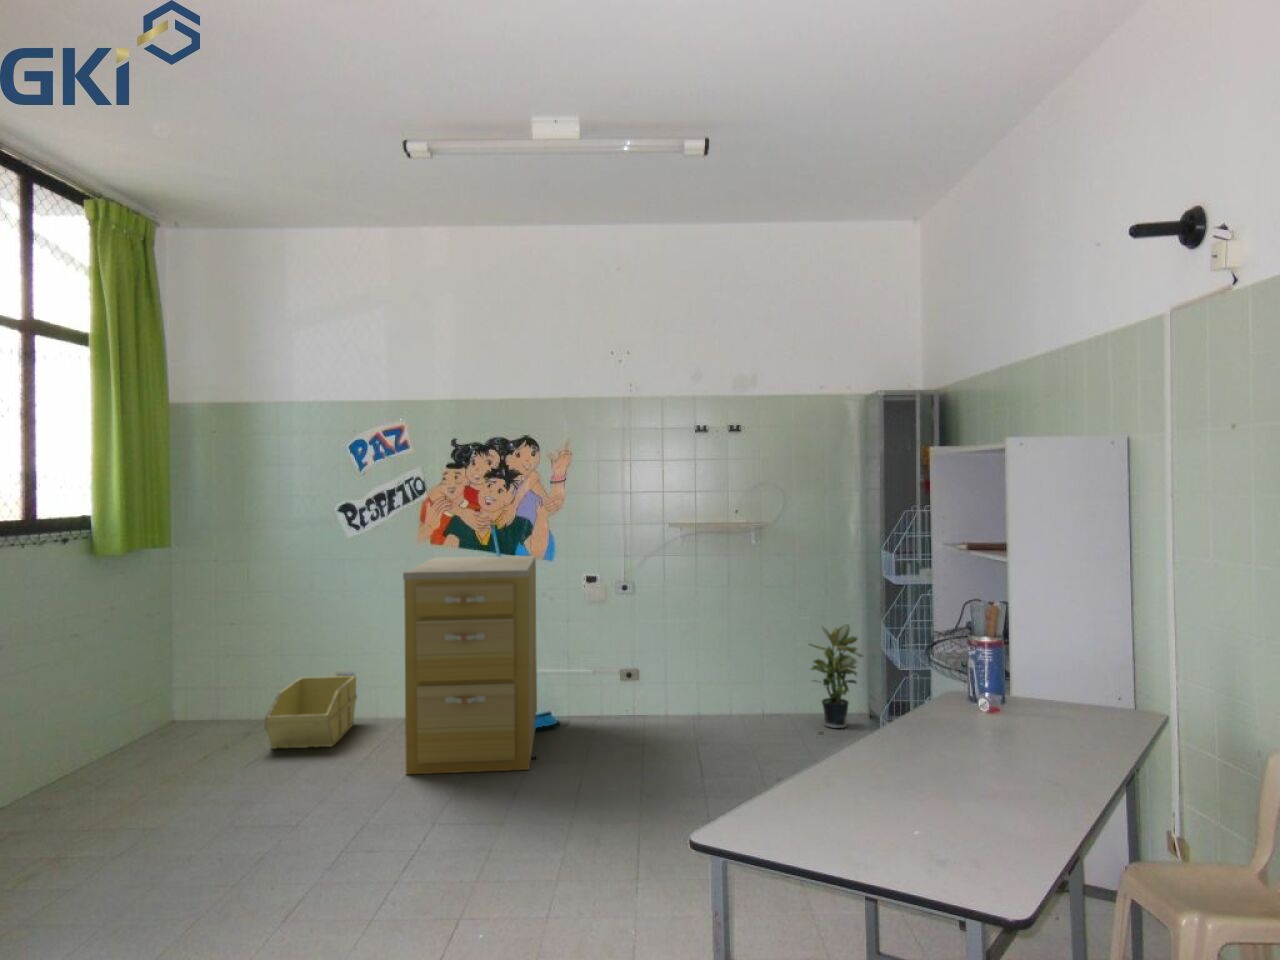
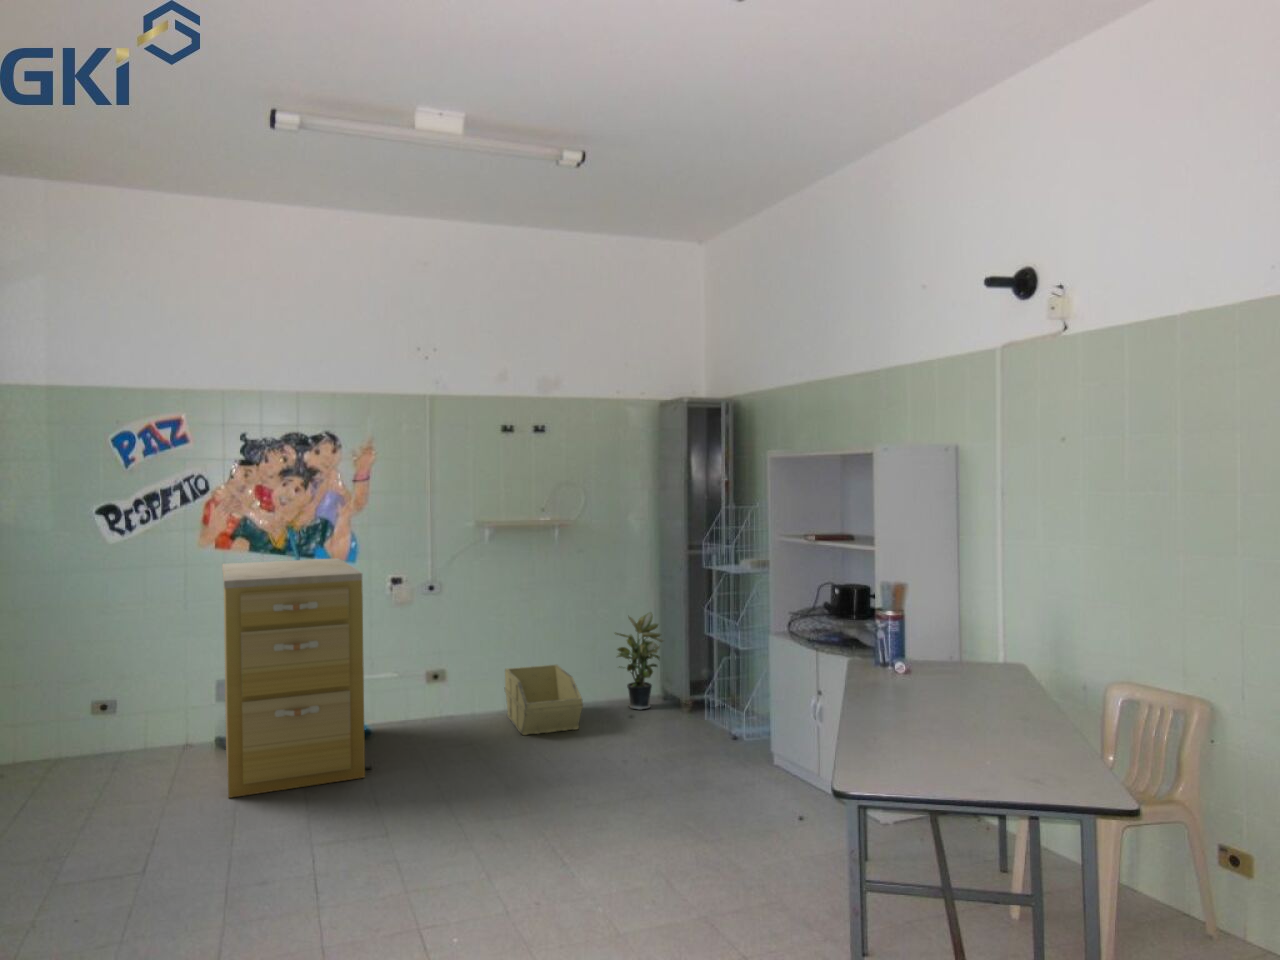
storage bin: present [264,676,357,749] -> present [504,665,583,735]

